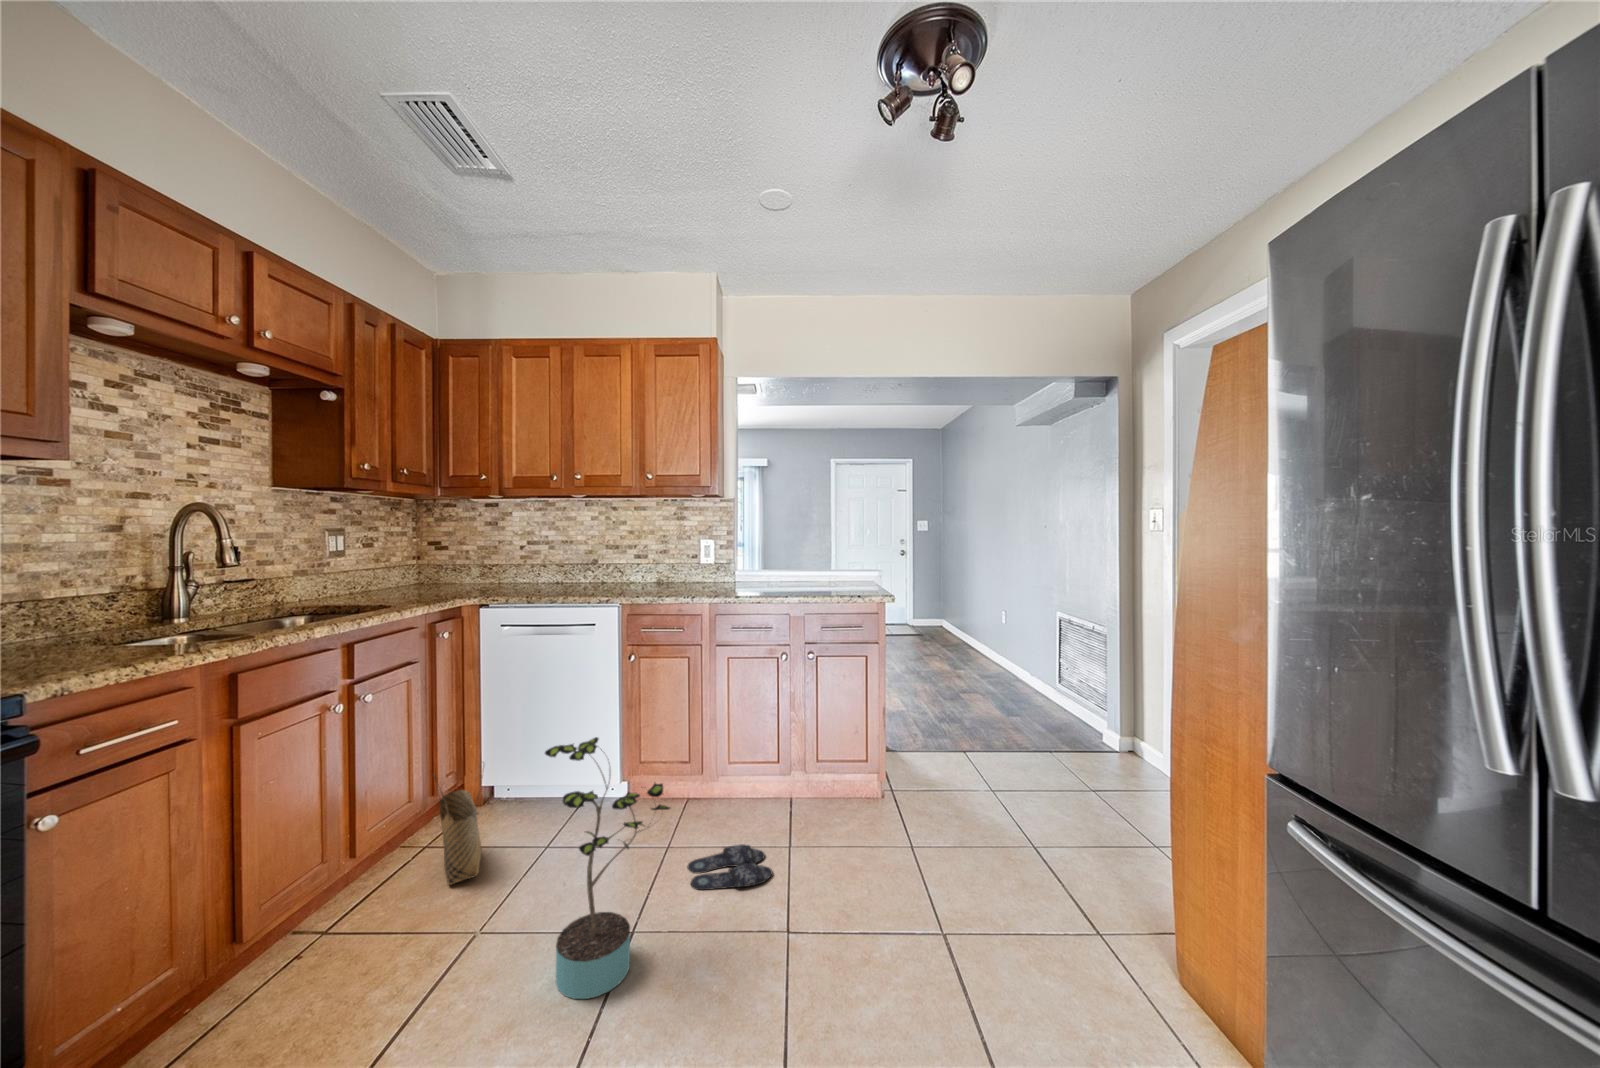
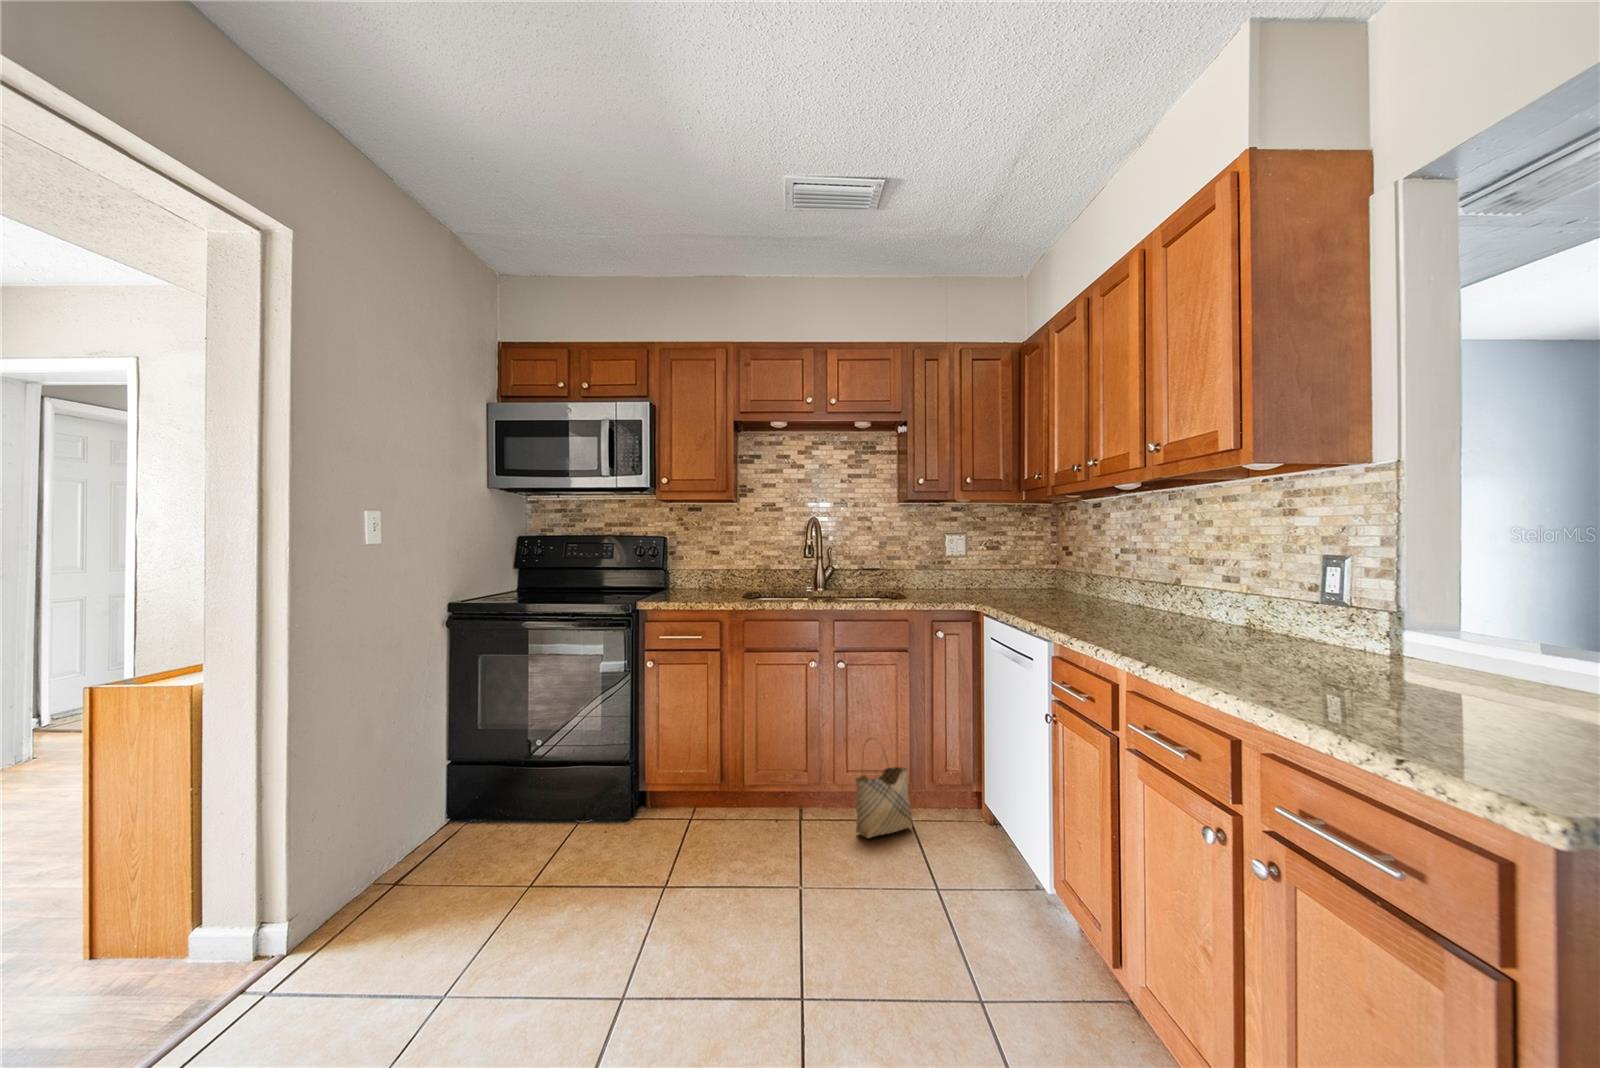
potted plant: present [545,737,670,999] -> none [702,713,819,941]
slippers: present [688,844,772,890] -> none [891,955,1000,1034]

